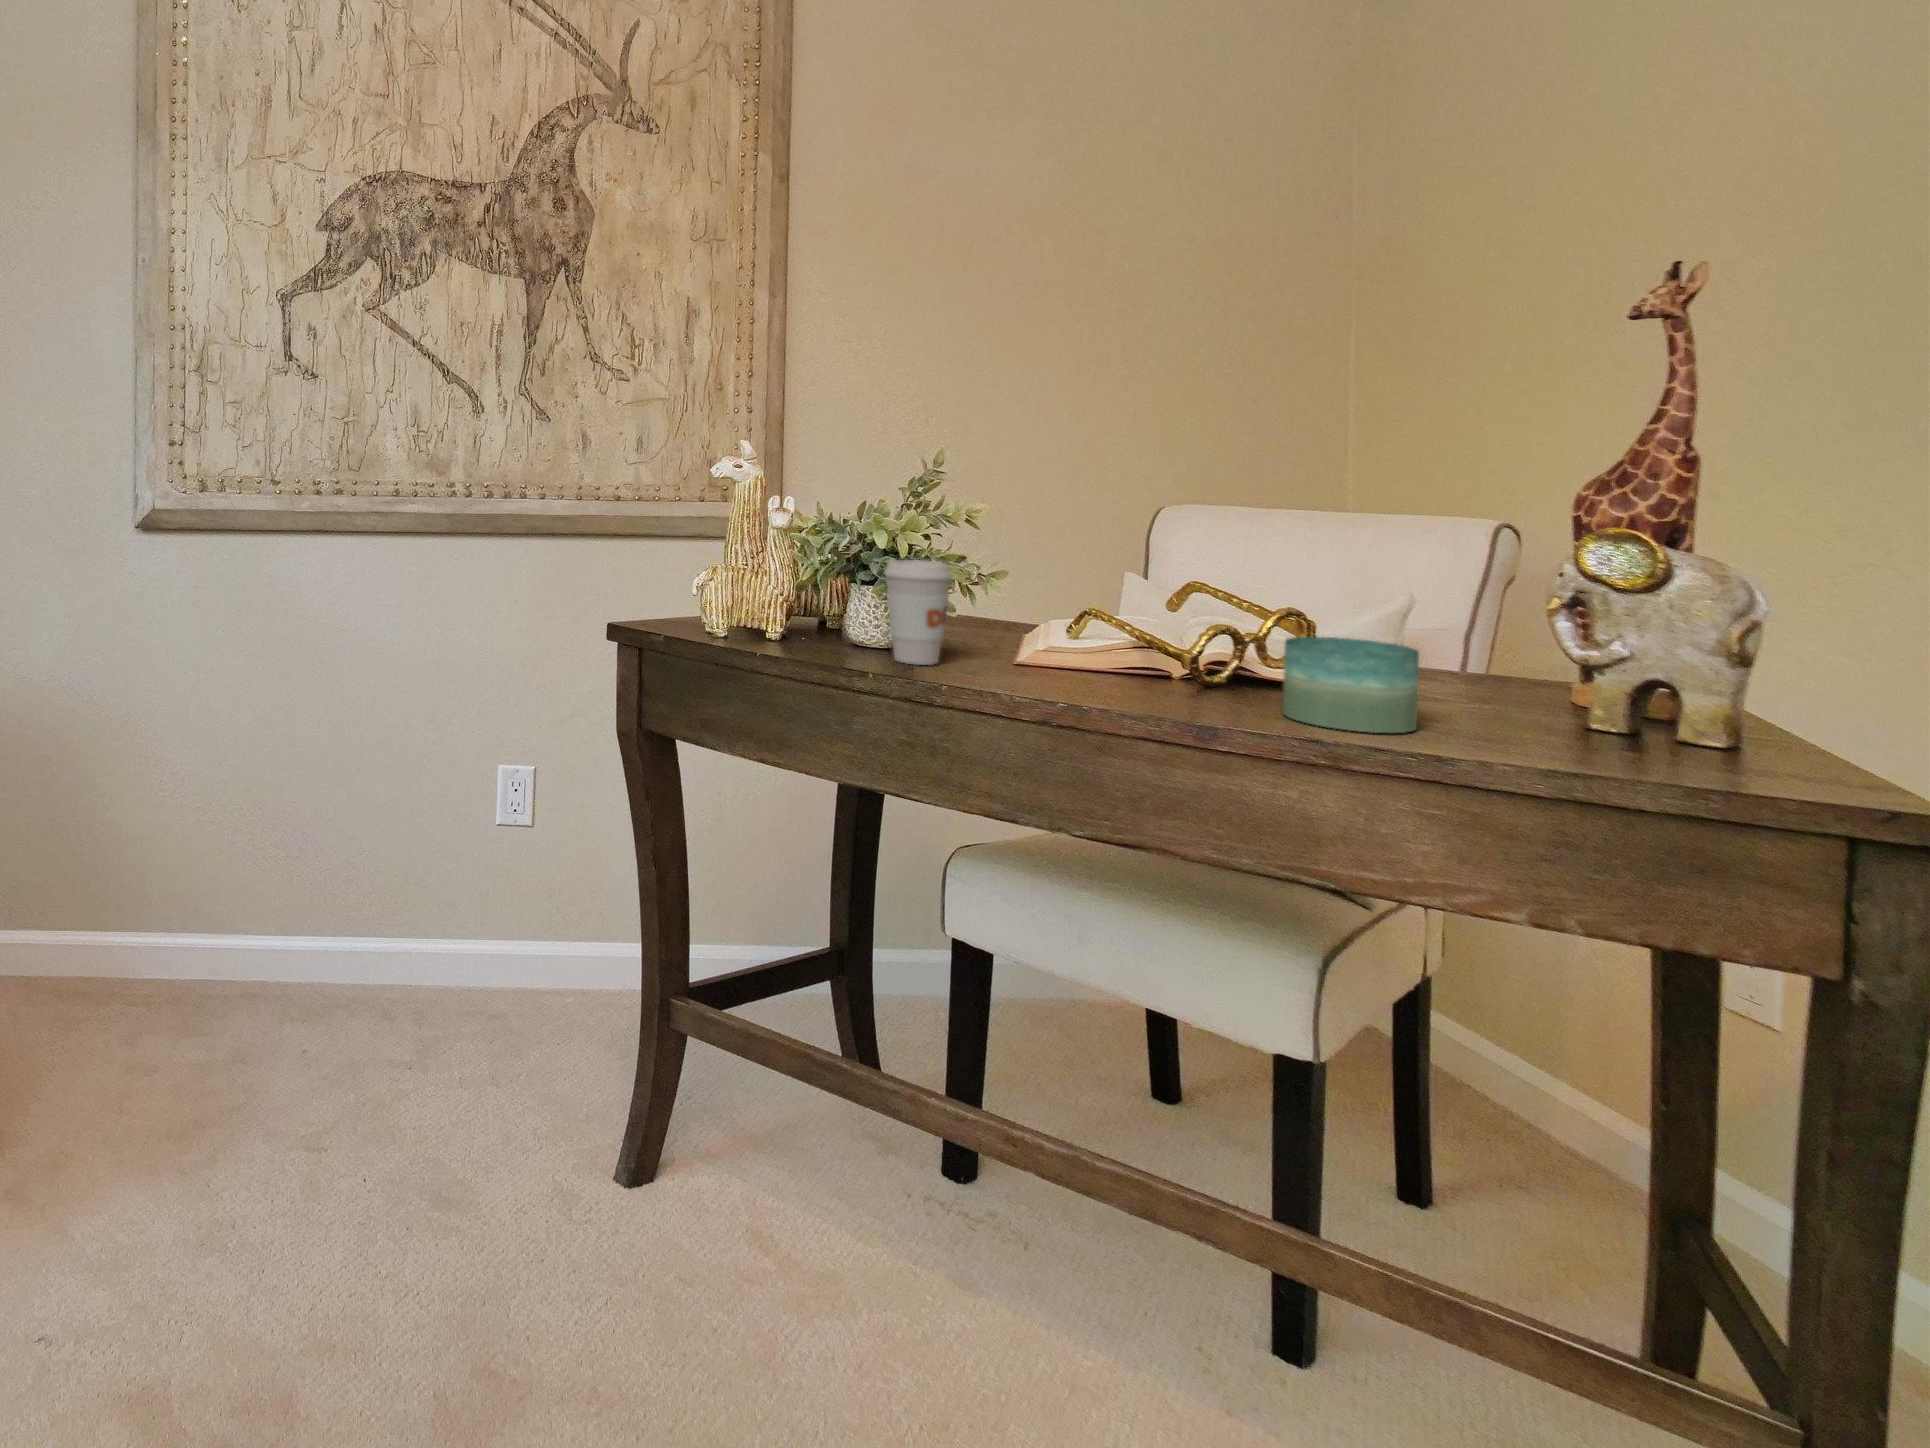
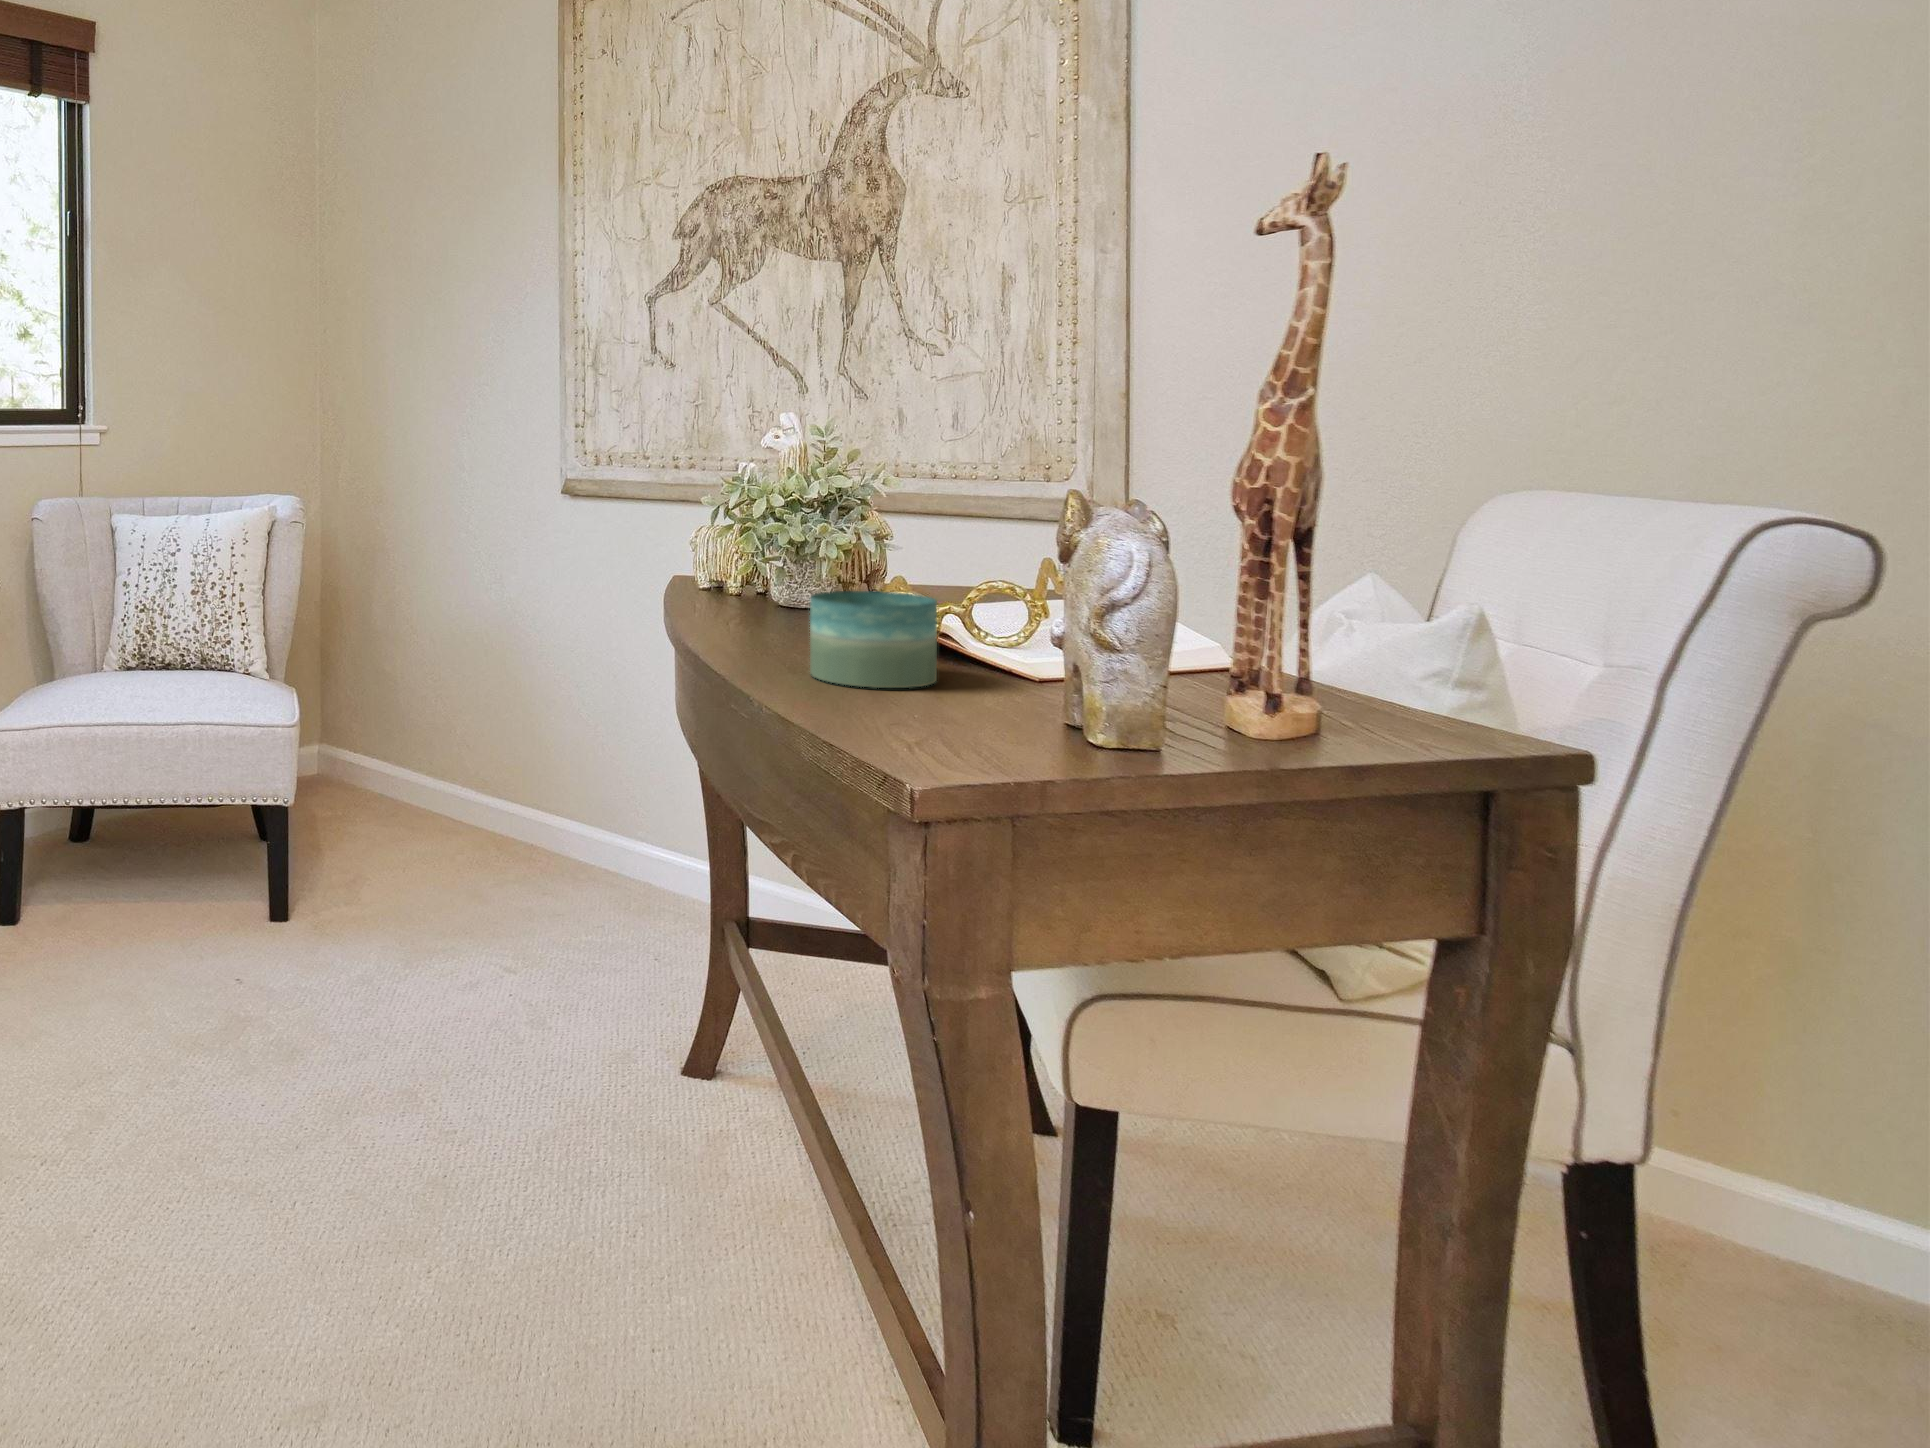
coffee cup: present [884,560,952,665] -> none [724,515,788,614]

